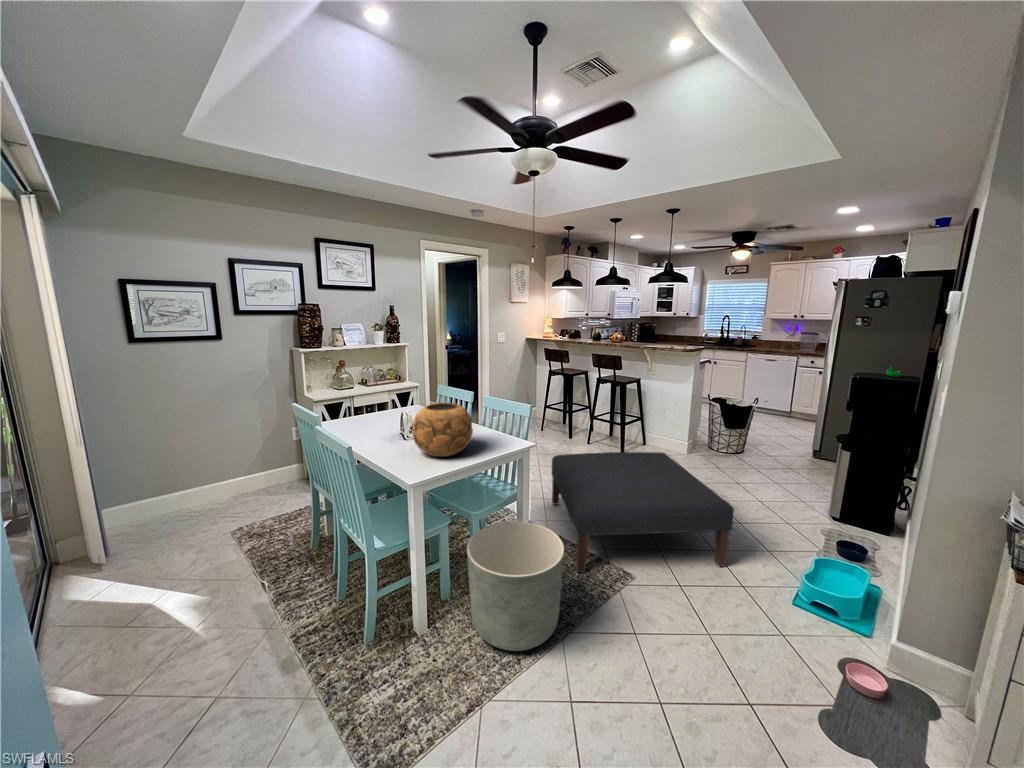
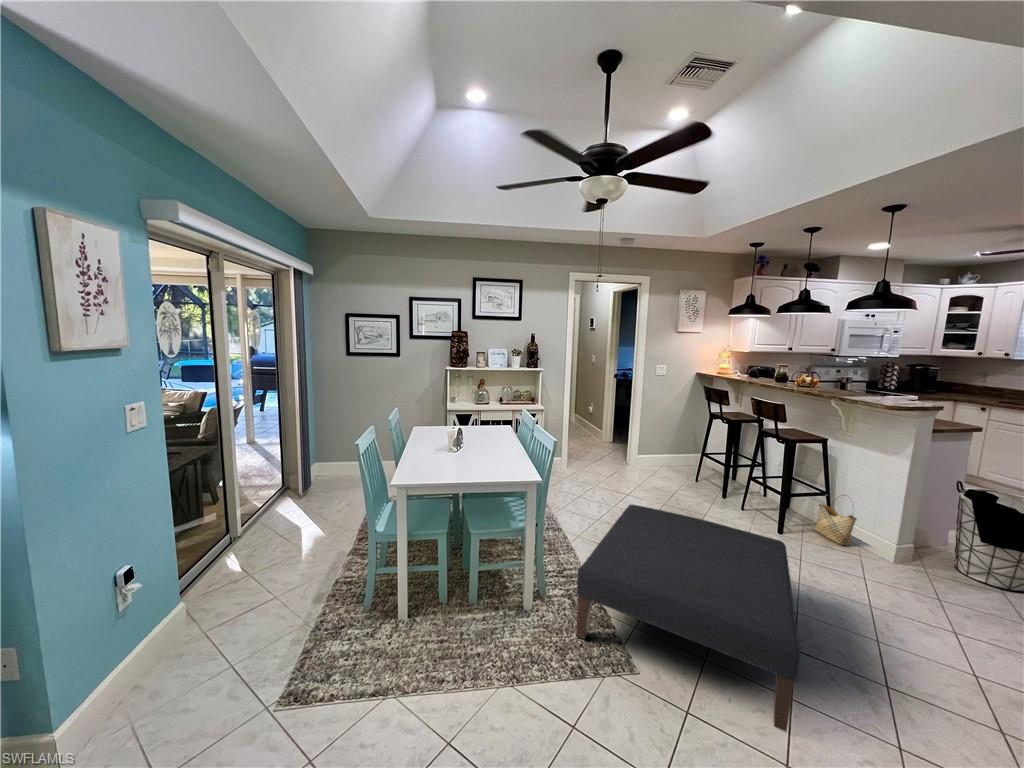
decorative bowl: present [413,403,473,457] -> none [430,423,485,472]
woven basket: none [639,417,665,452] -> present [814,495,857,545]
planter: present [467,521,564,651] -> none [427,546,522,680]

